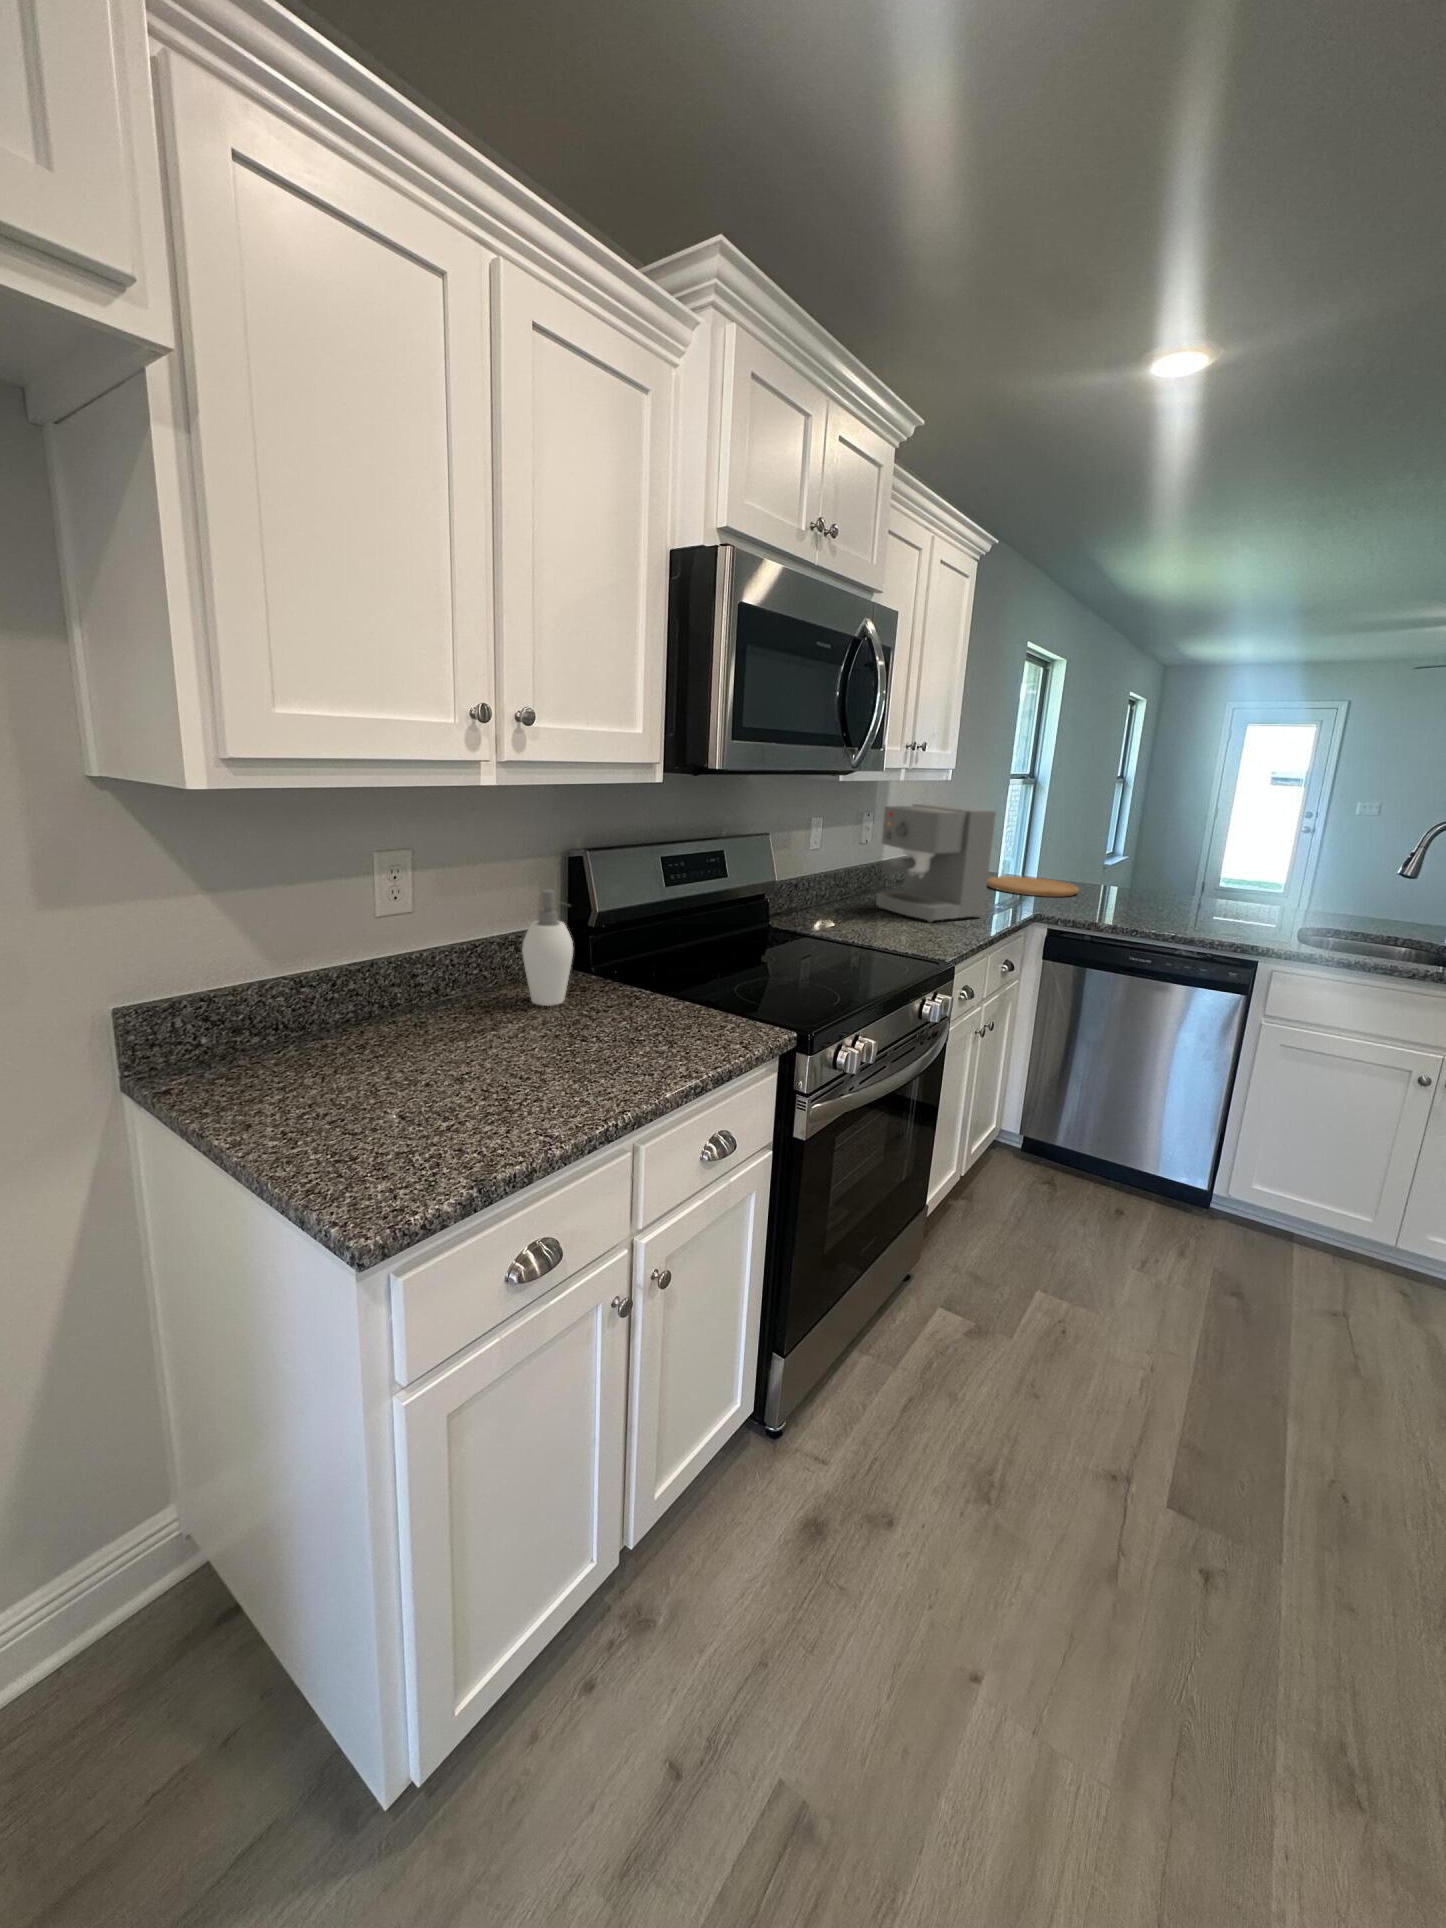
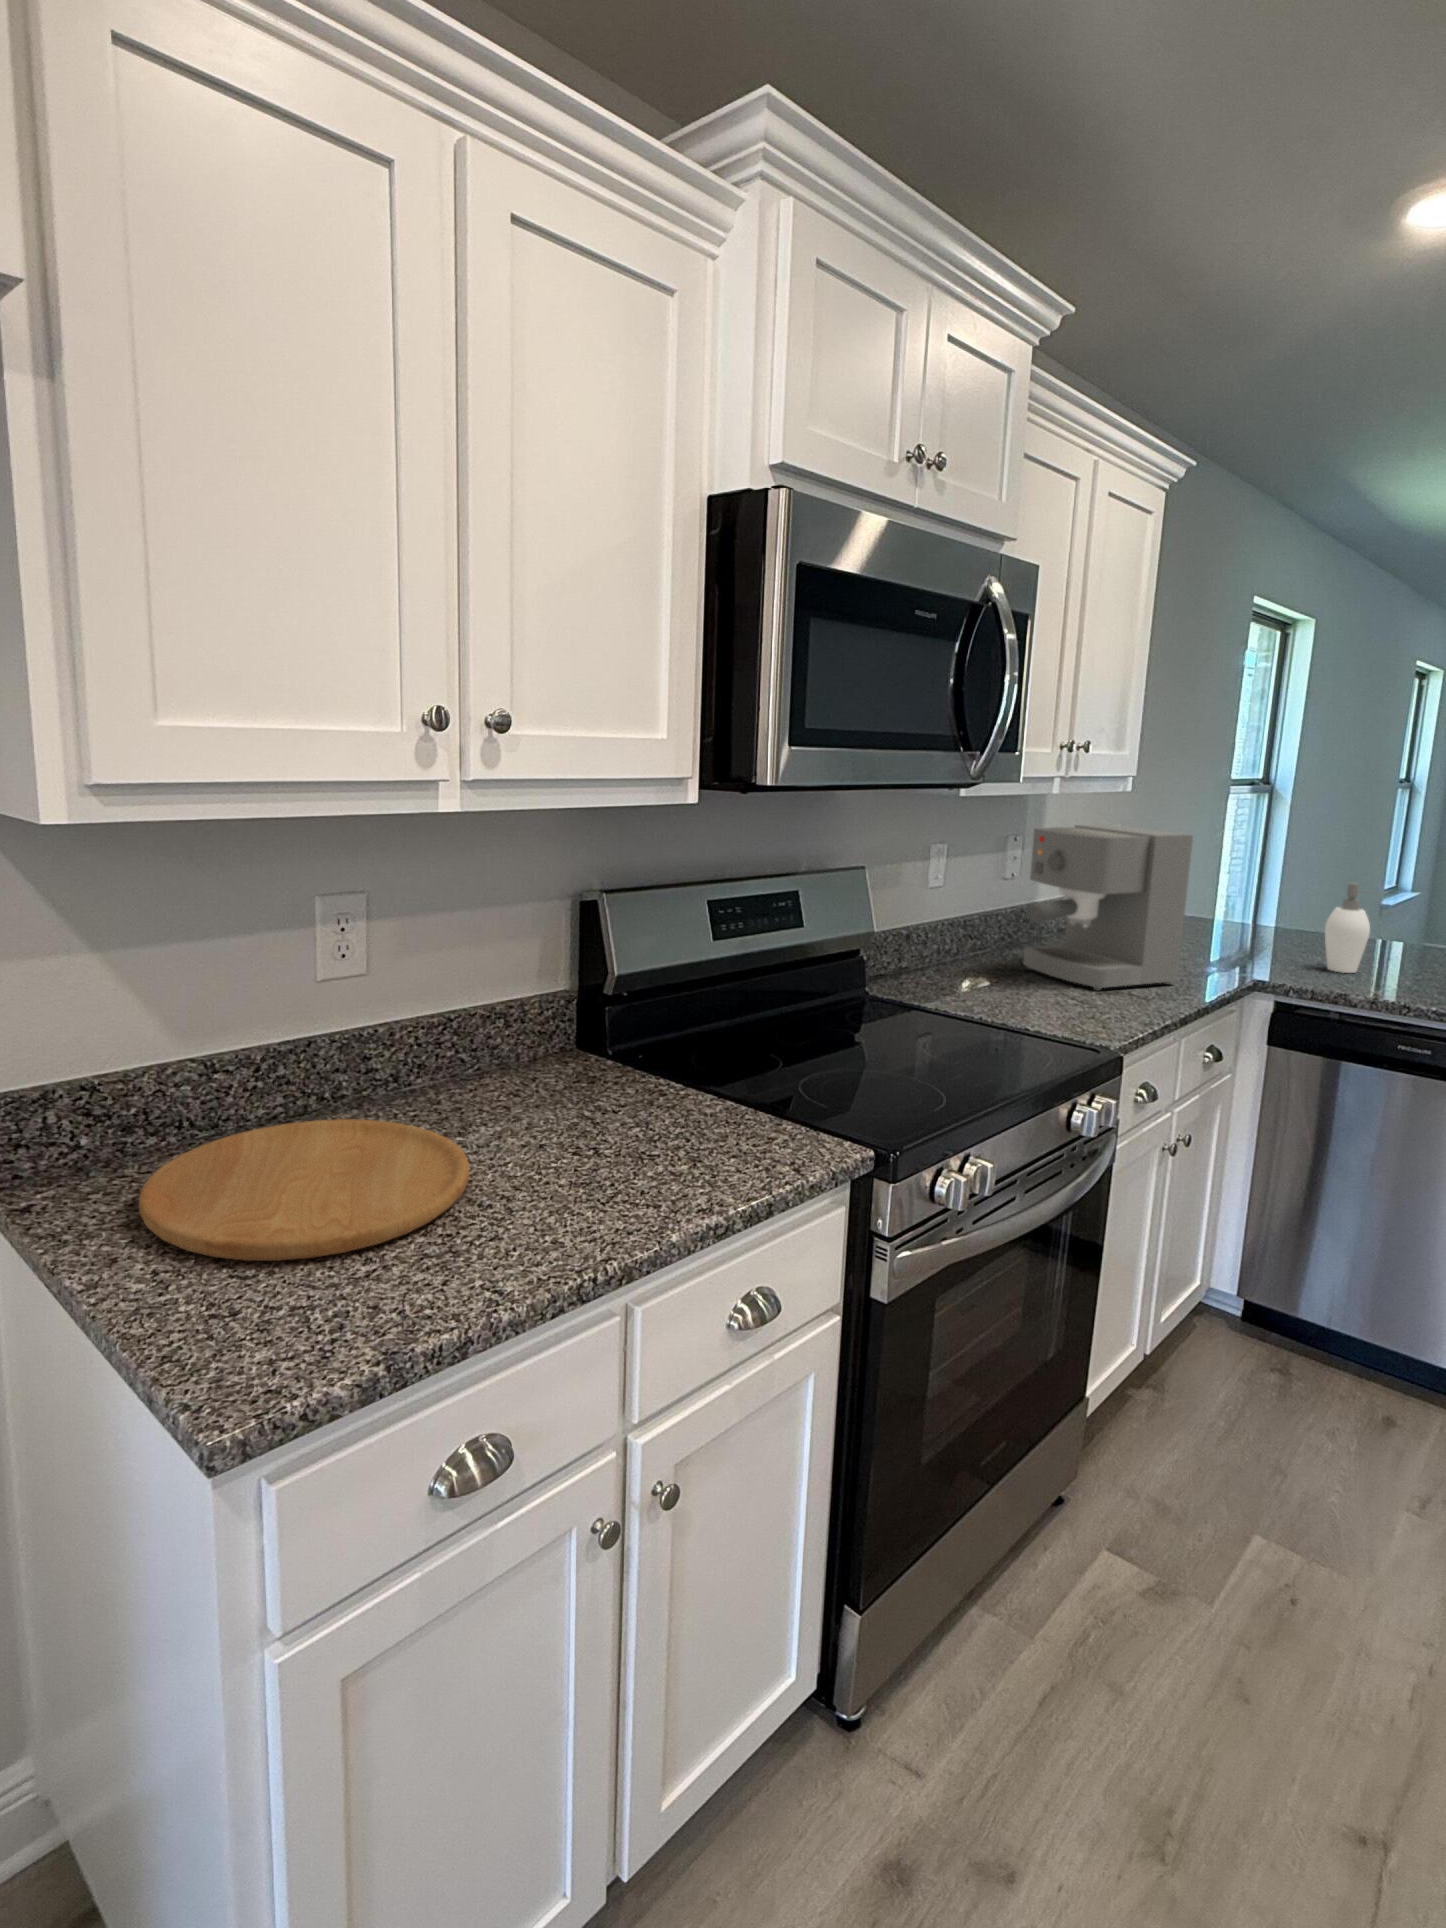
cutting board: present [987,876,1079,897] -> present [139,1119,469,1261]
soap dispenser: present [522,890,573,1006] -> present [1325,883,1371,973]

